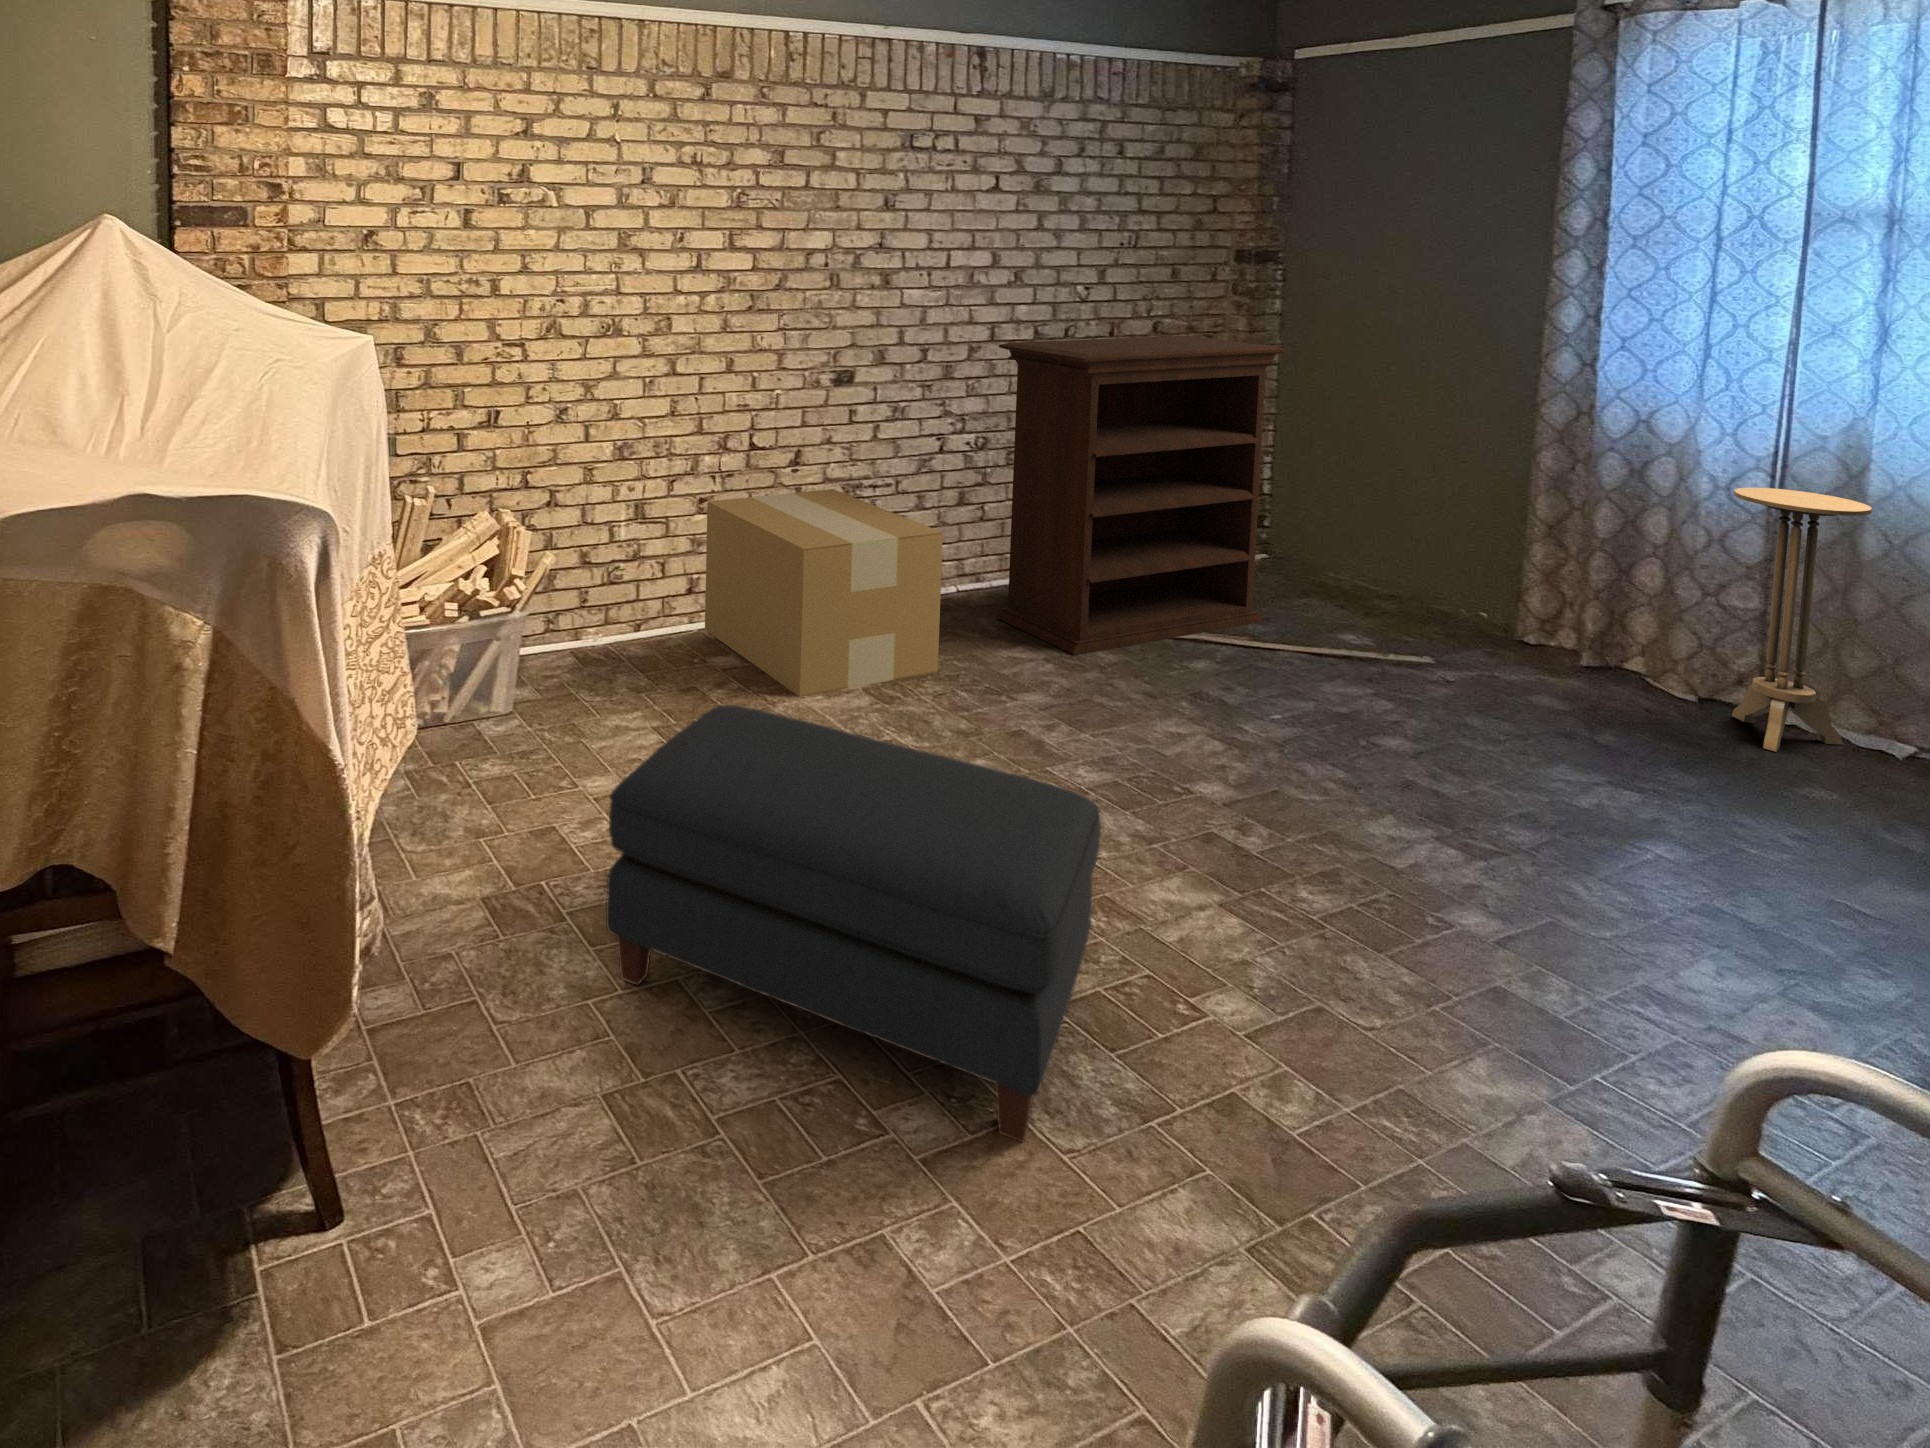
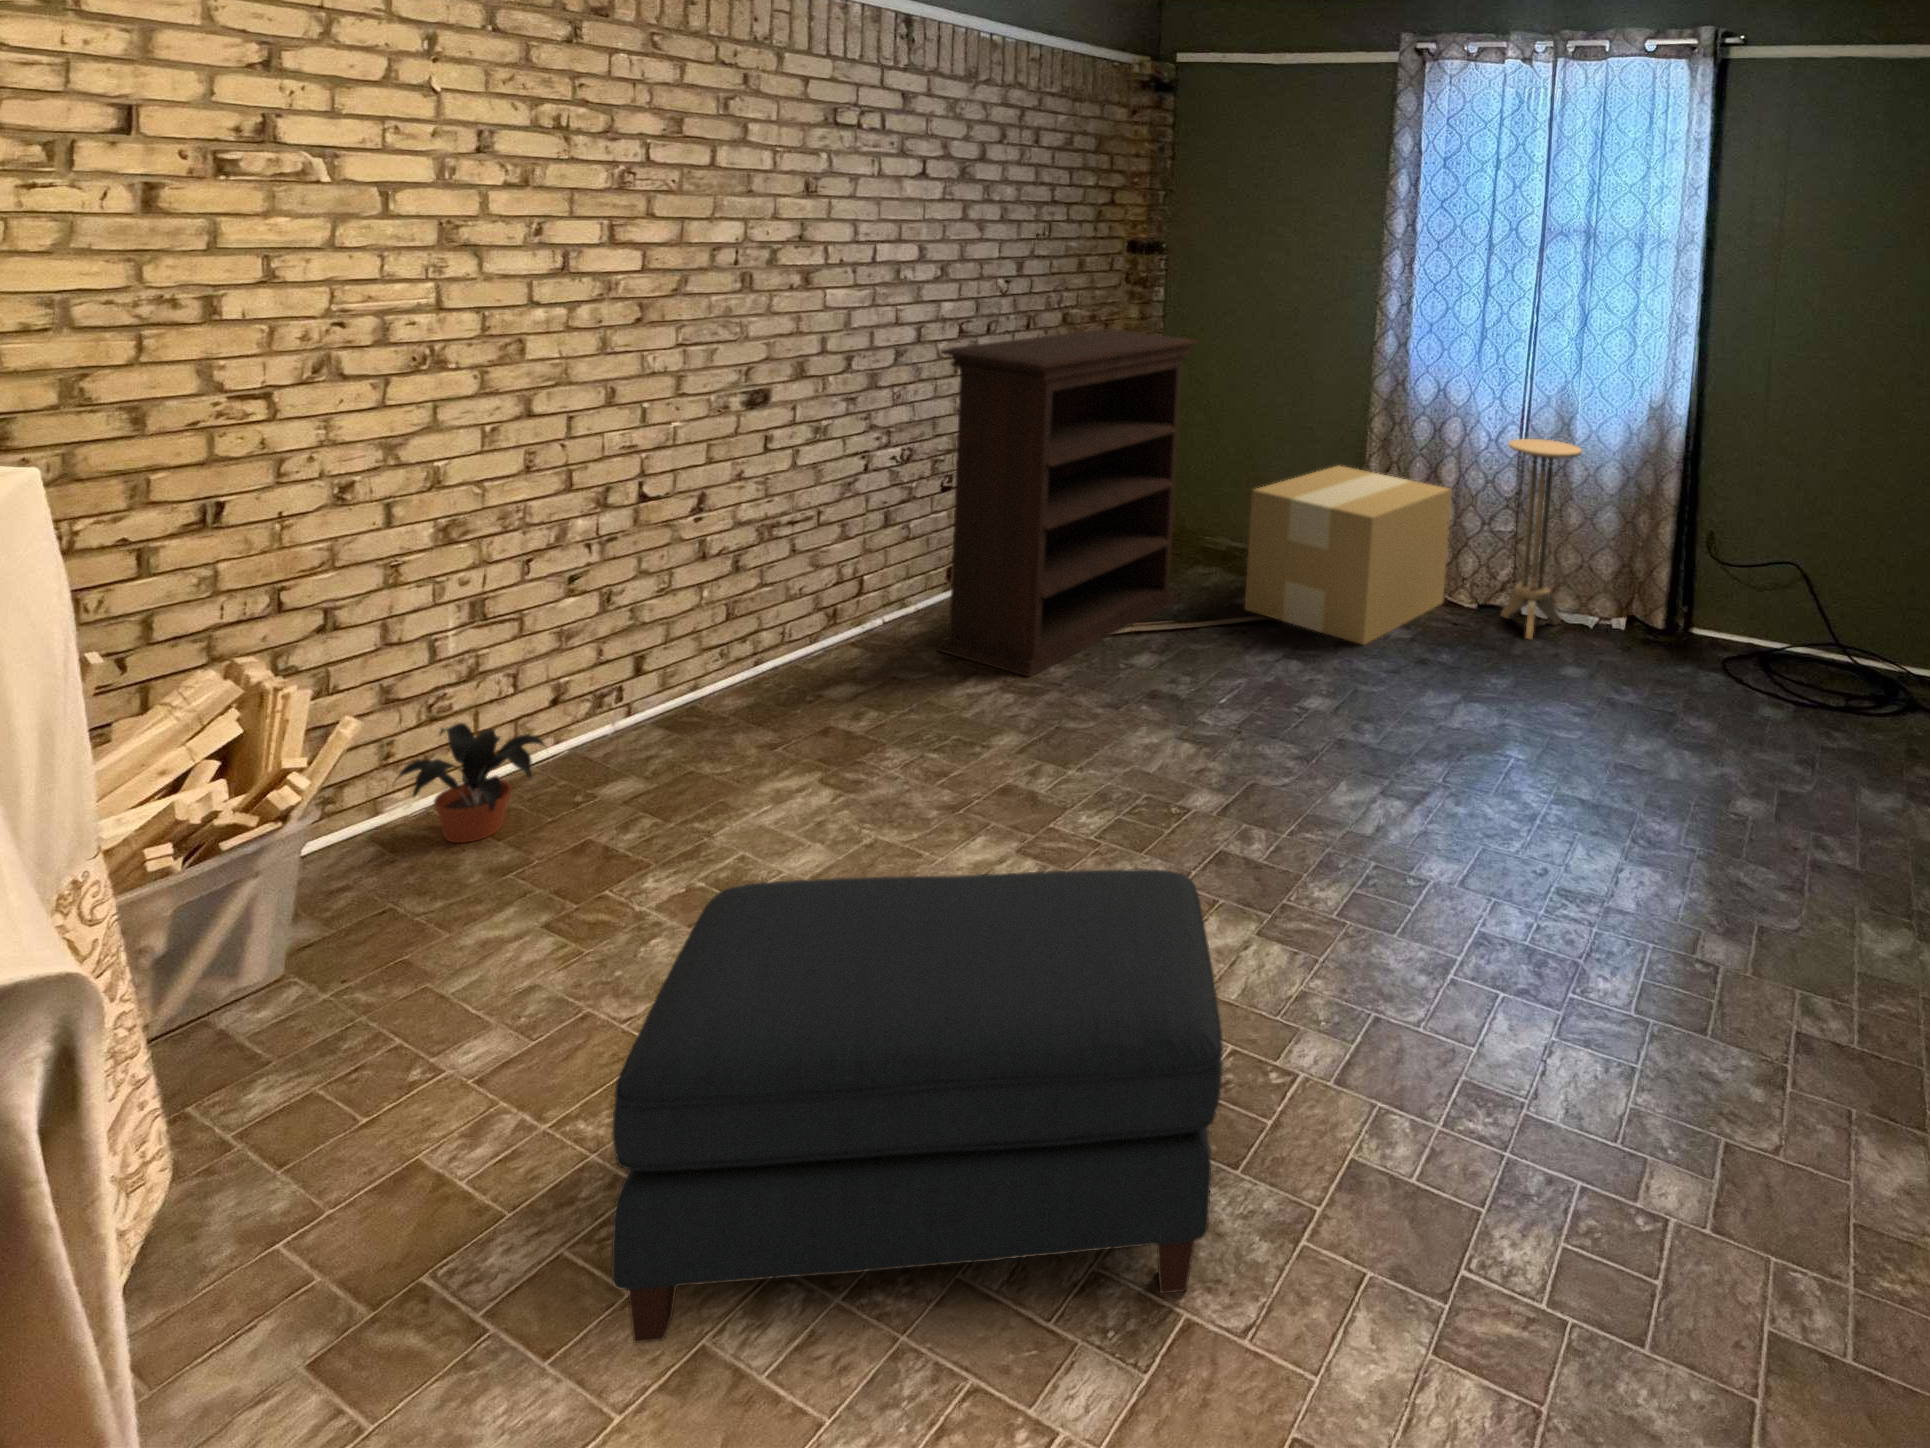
cardboard box: present [705,489,943,697] -> present [1245,465,1452,645]
potted plant: none [583,586,675,669] -> present [395,723,544,843]

